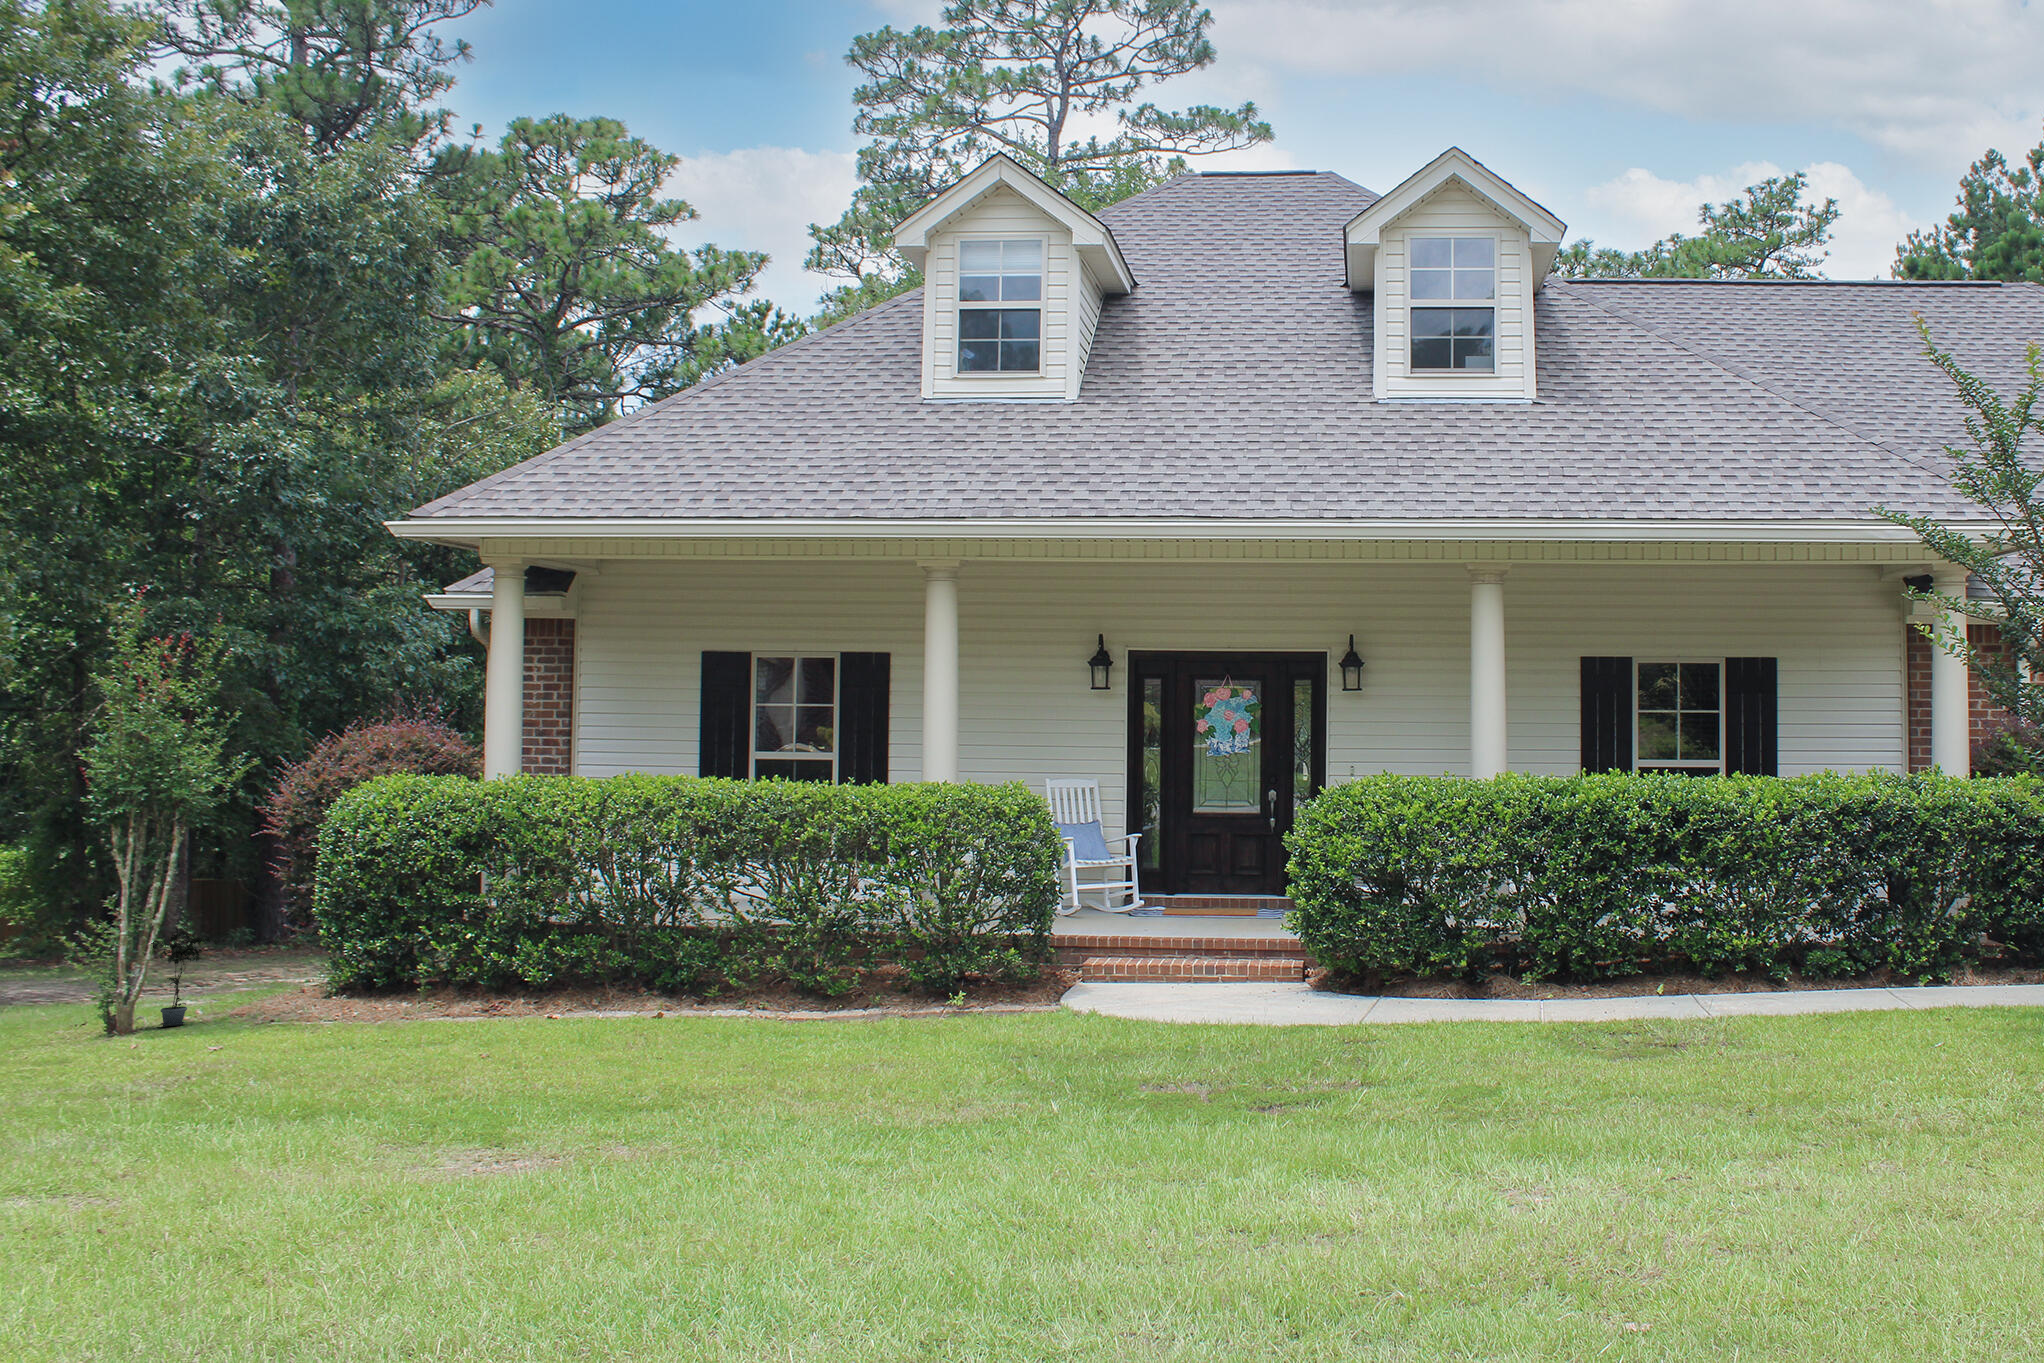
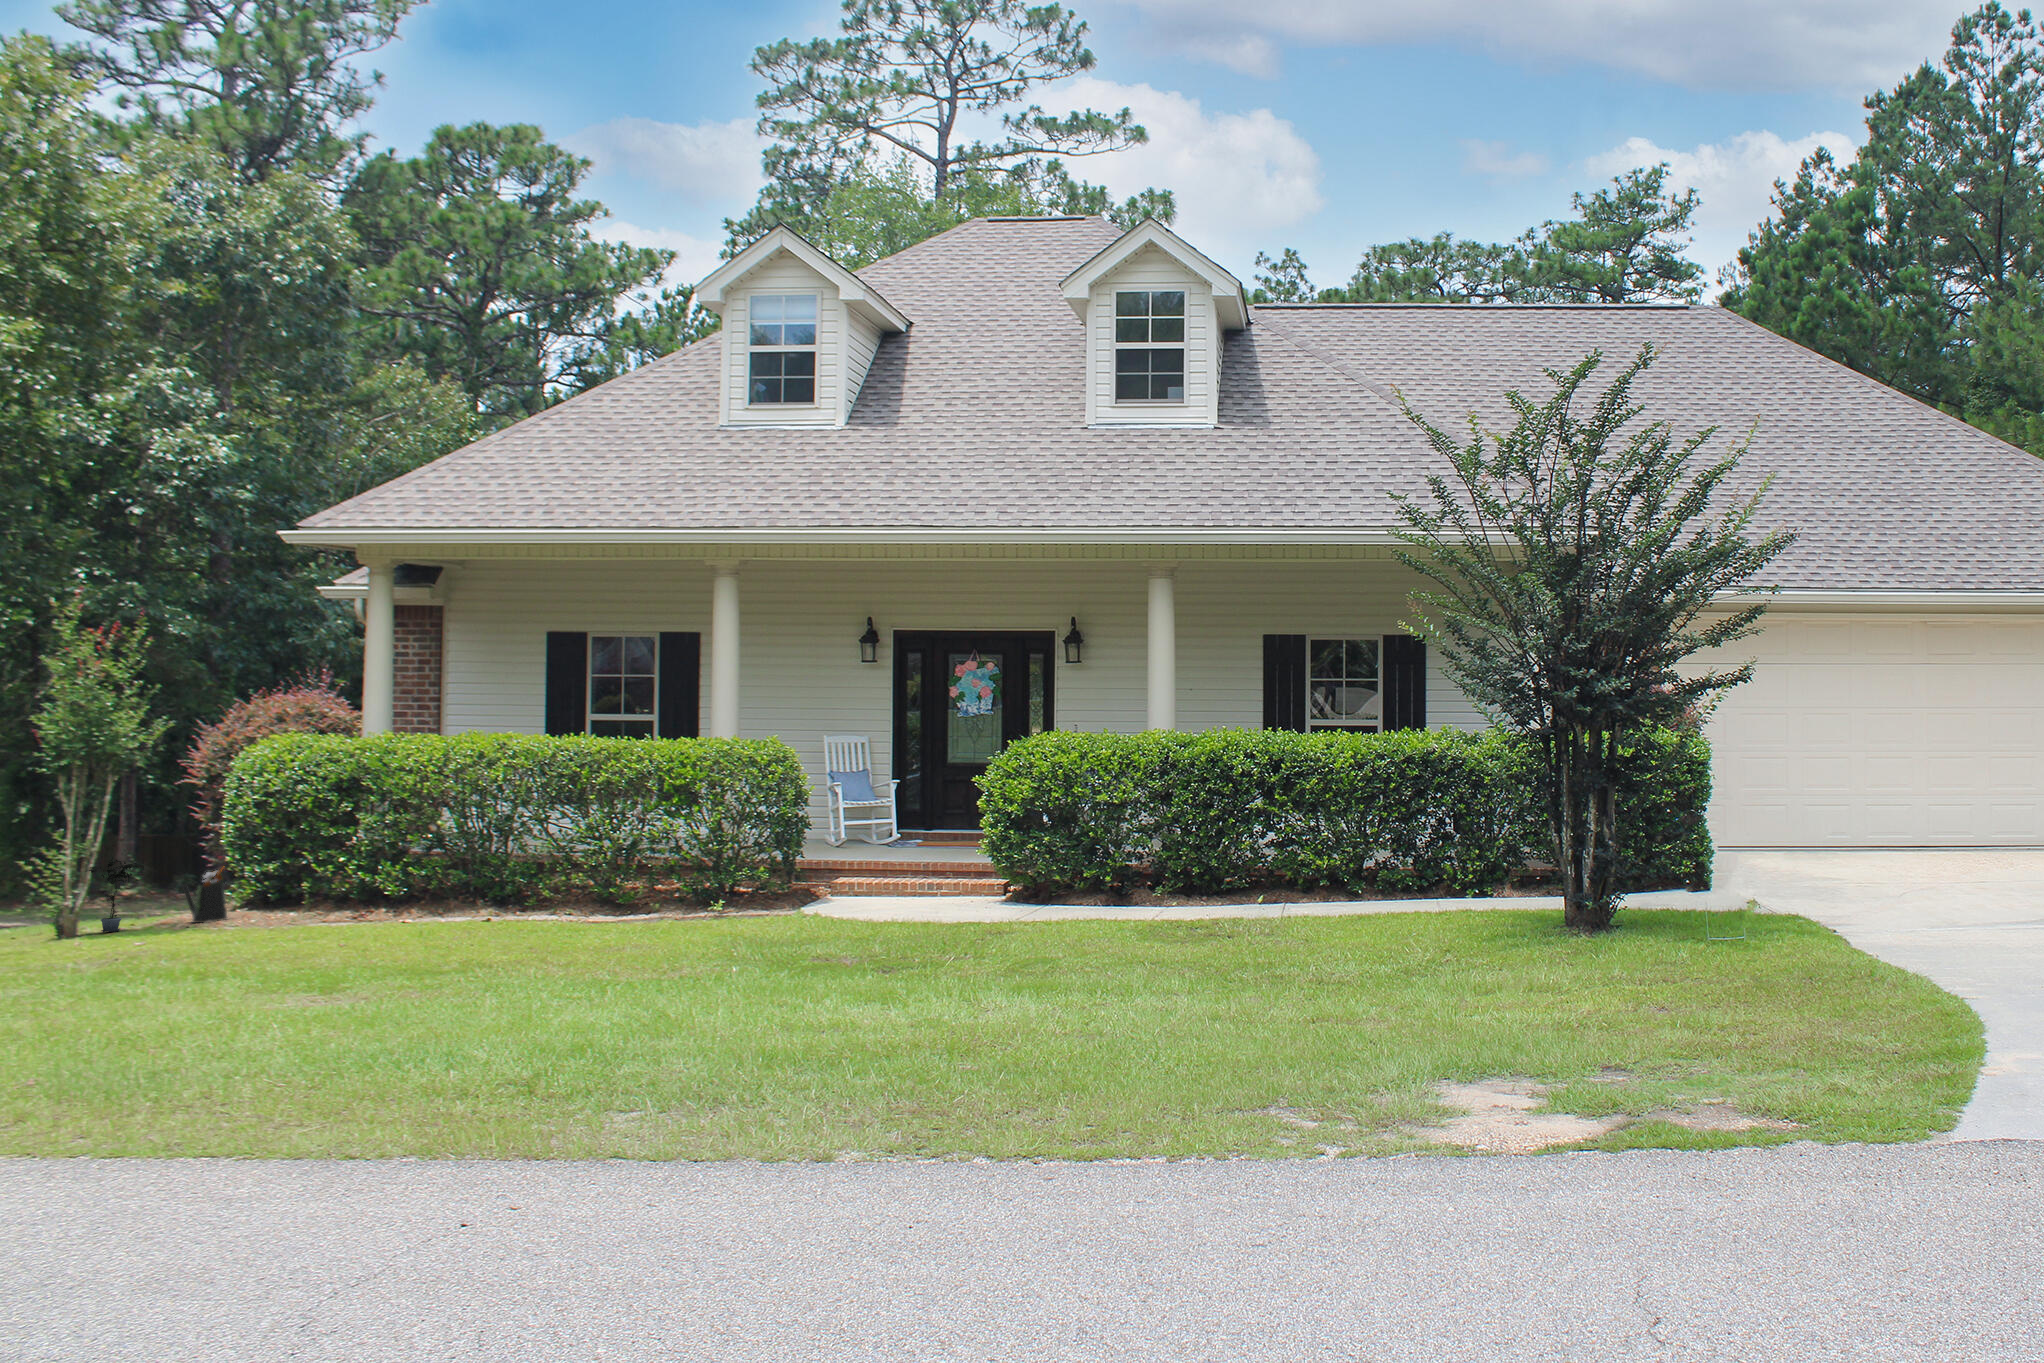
watering can: none [265,938,332,1014] -> present [183,870,235,923]

